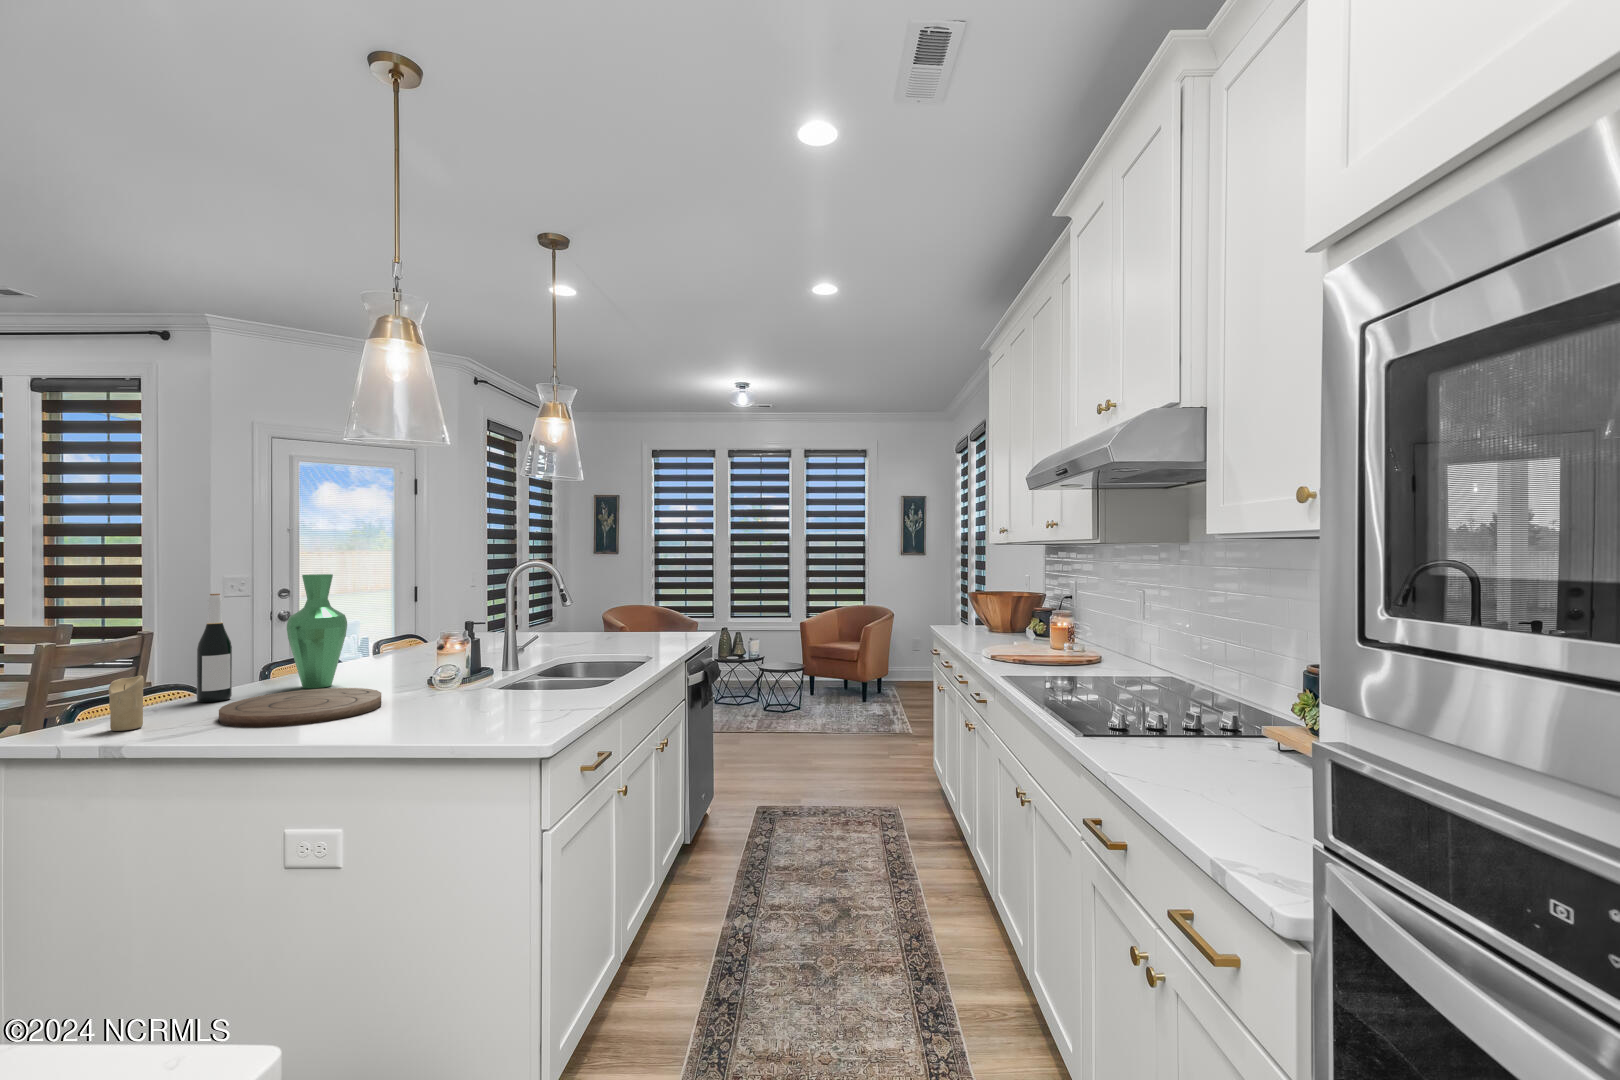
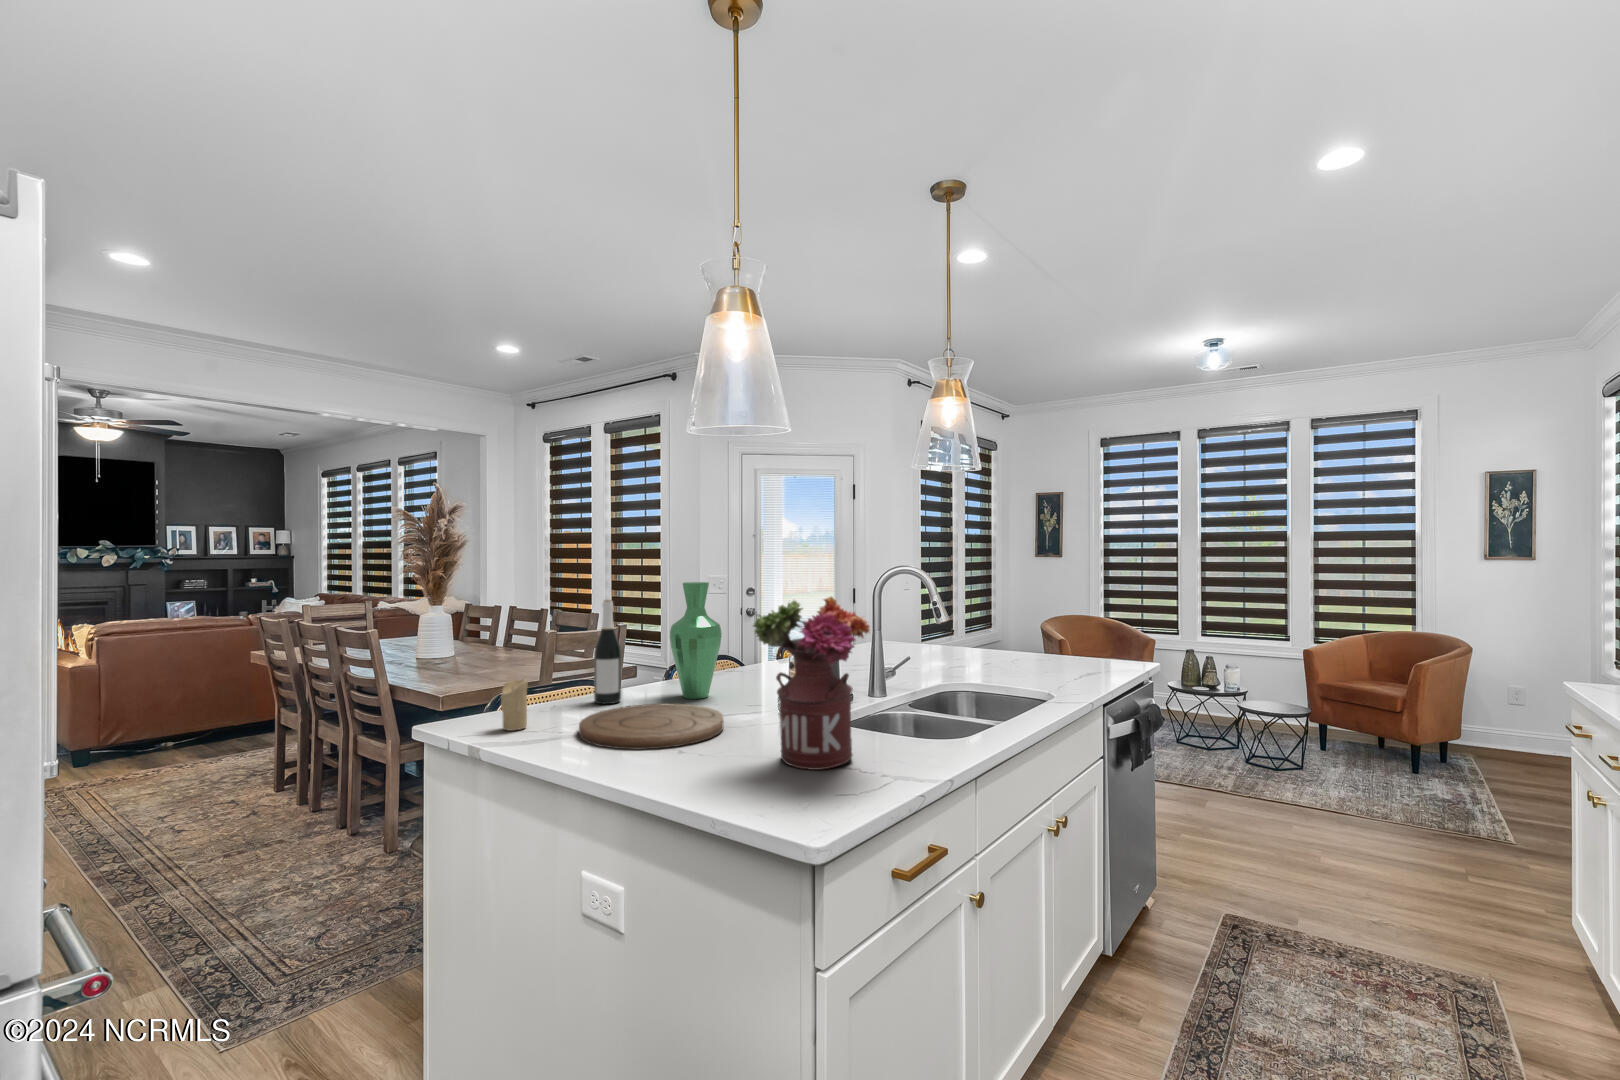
flower arrangement: none [435,577,537,714] -> present [753,597,870,770]

